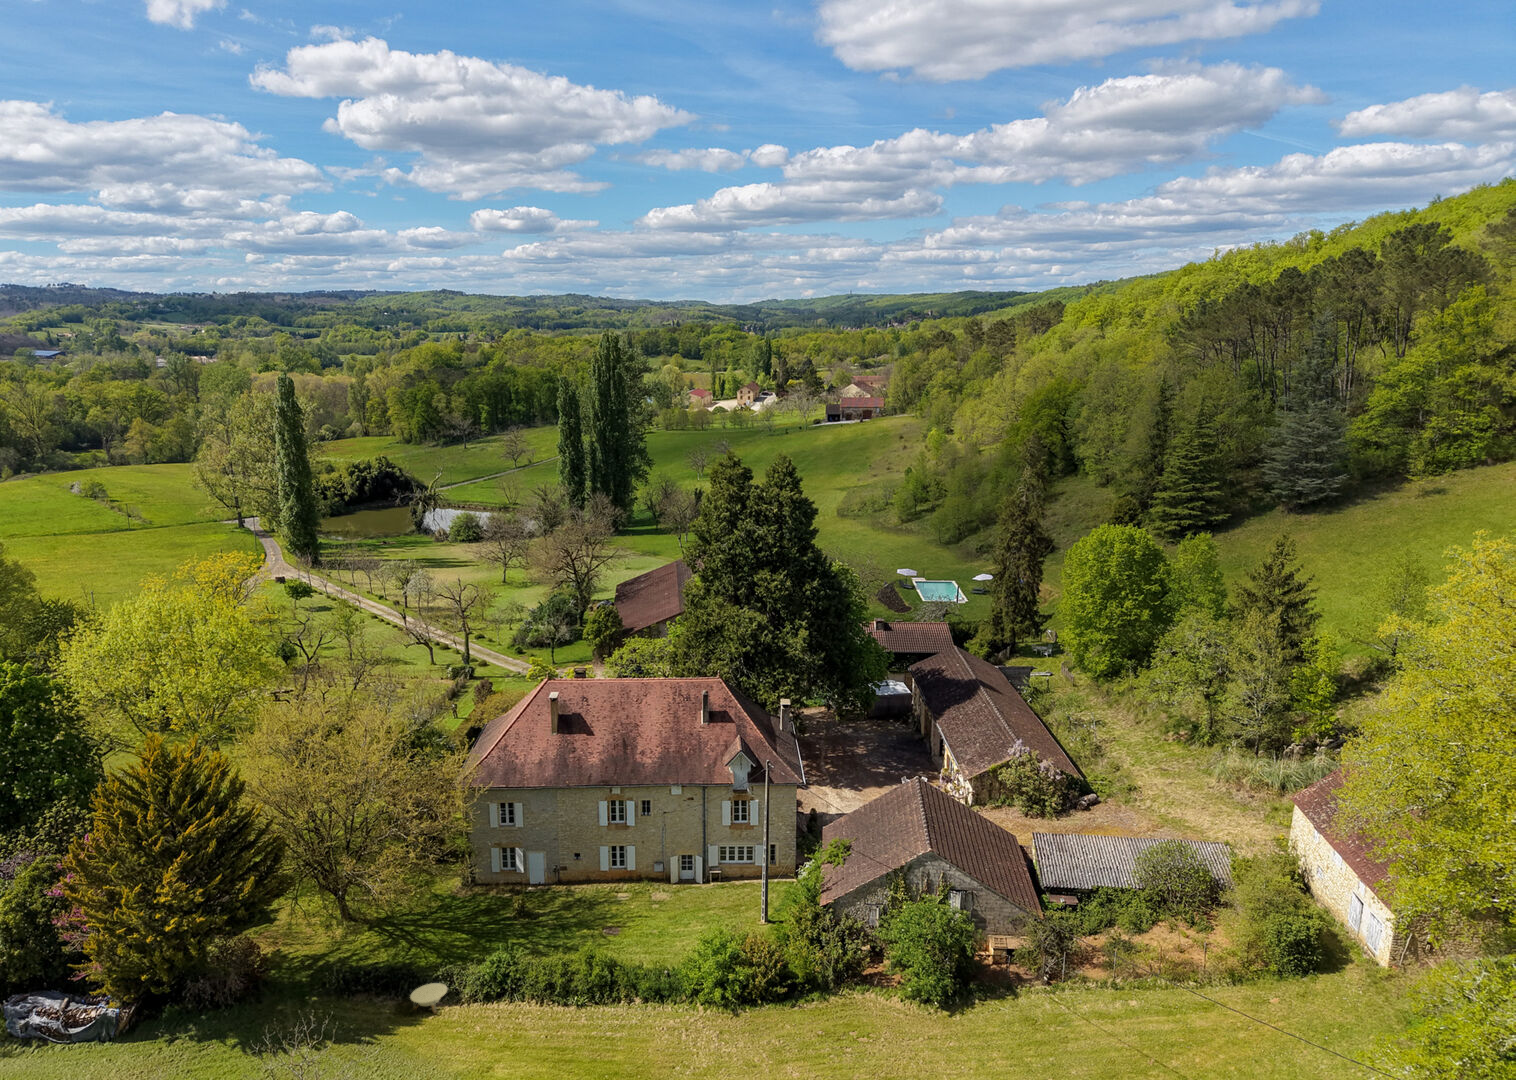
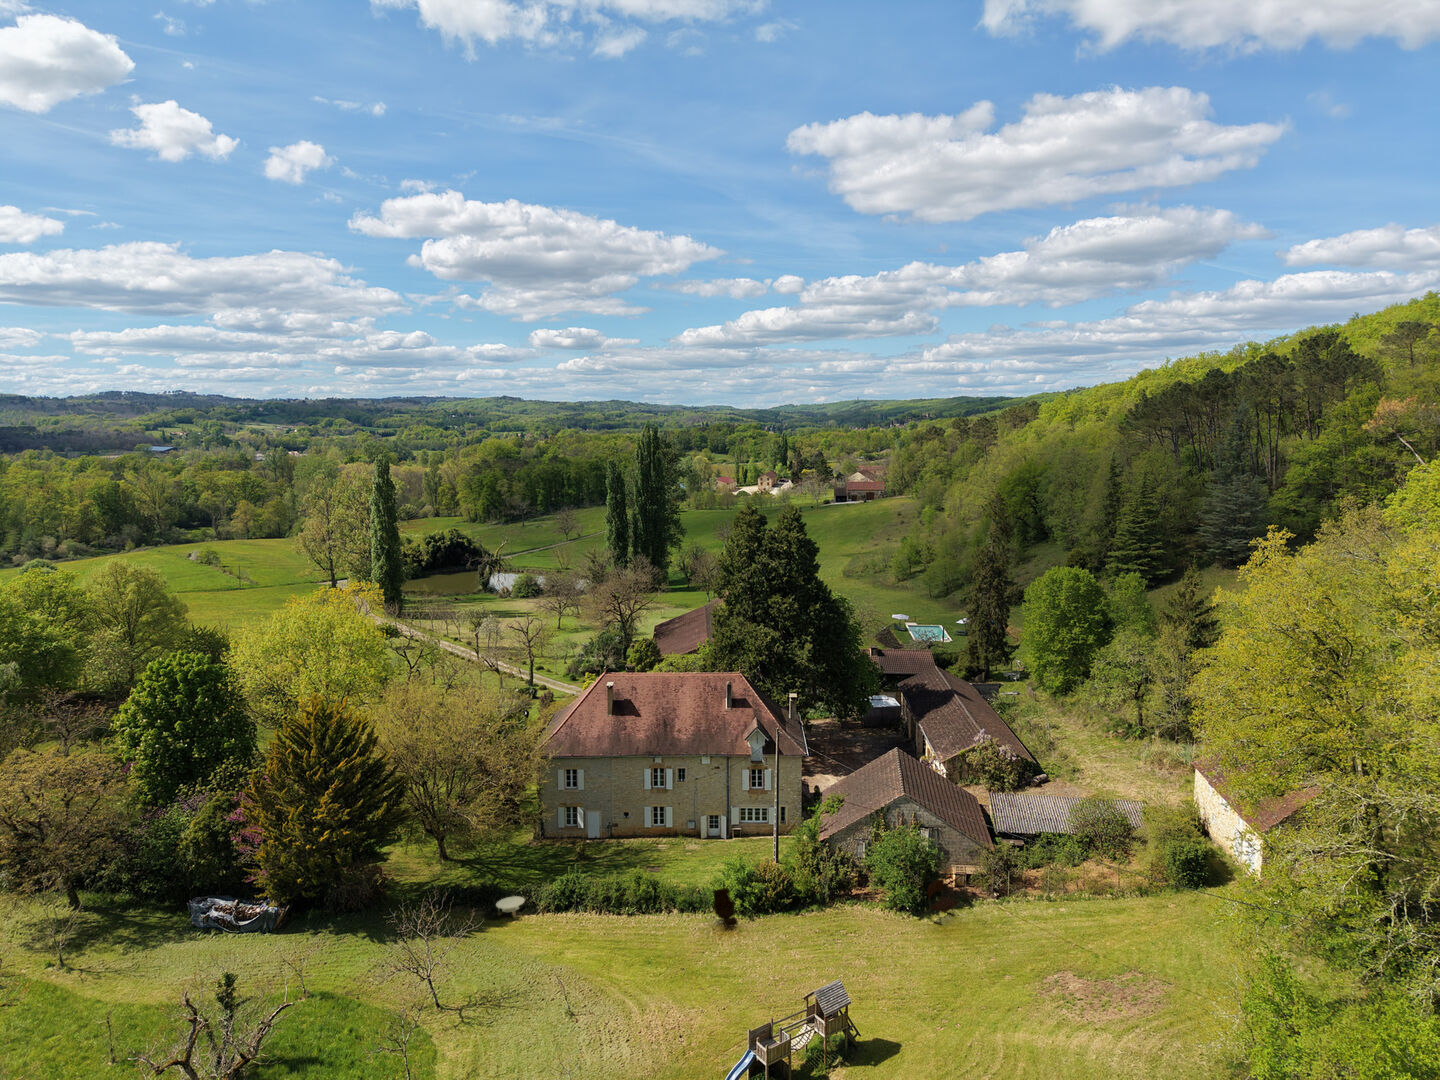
bench: none [949,956,986,1014] -> present [927,879,958,924]
lounge chair: none [686,972,717,1028] -> present [713,888,738,927]

